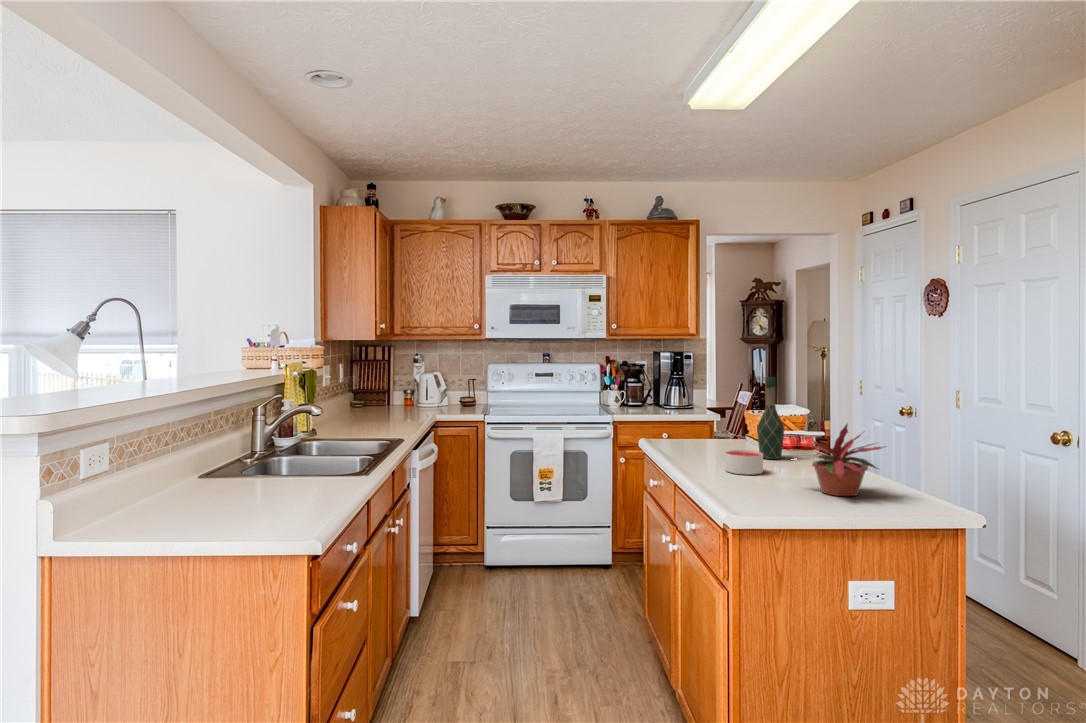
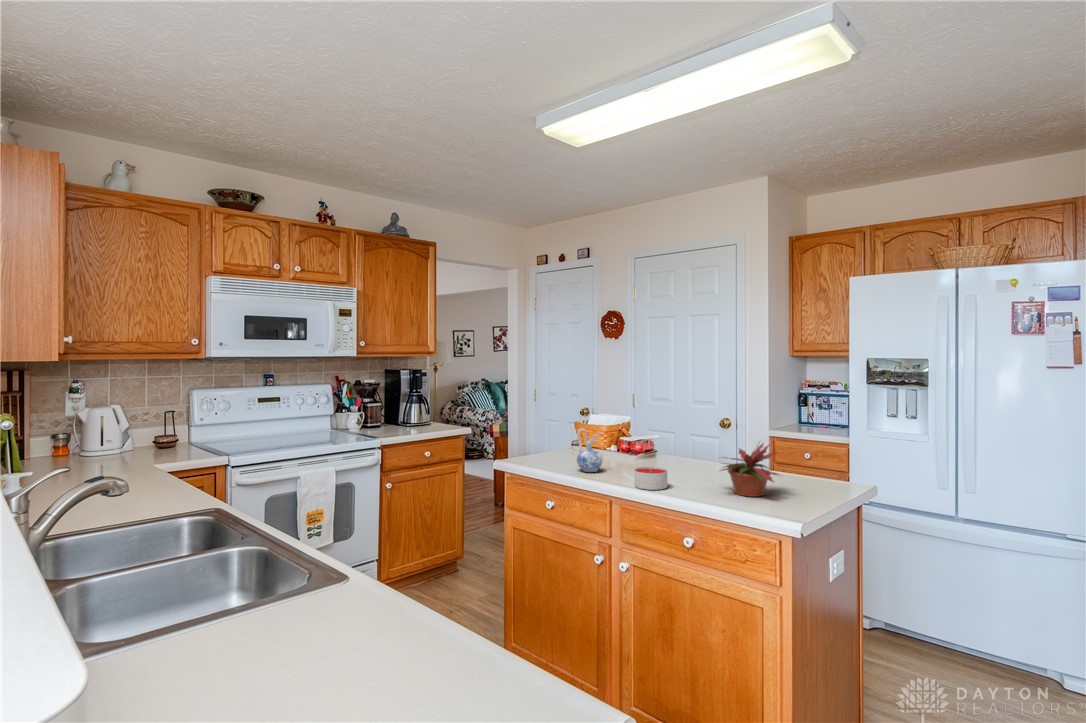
wine bottle: present [757,377,784,459] -> none [618,399,641,471]
ceramic pitcher: none [708,407,737,455] -> present [577,429,602,472]

